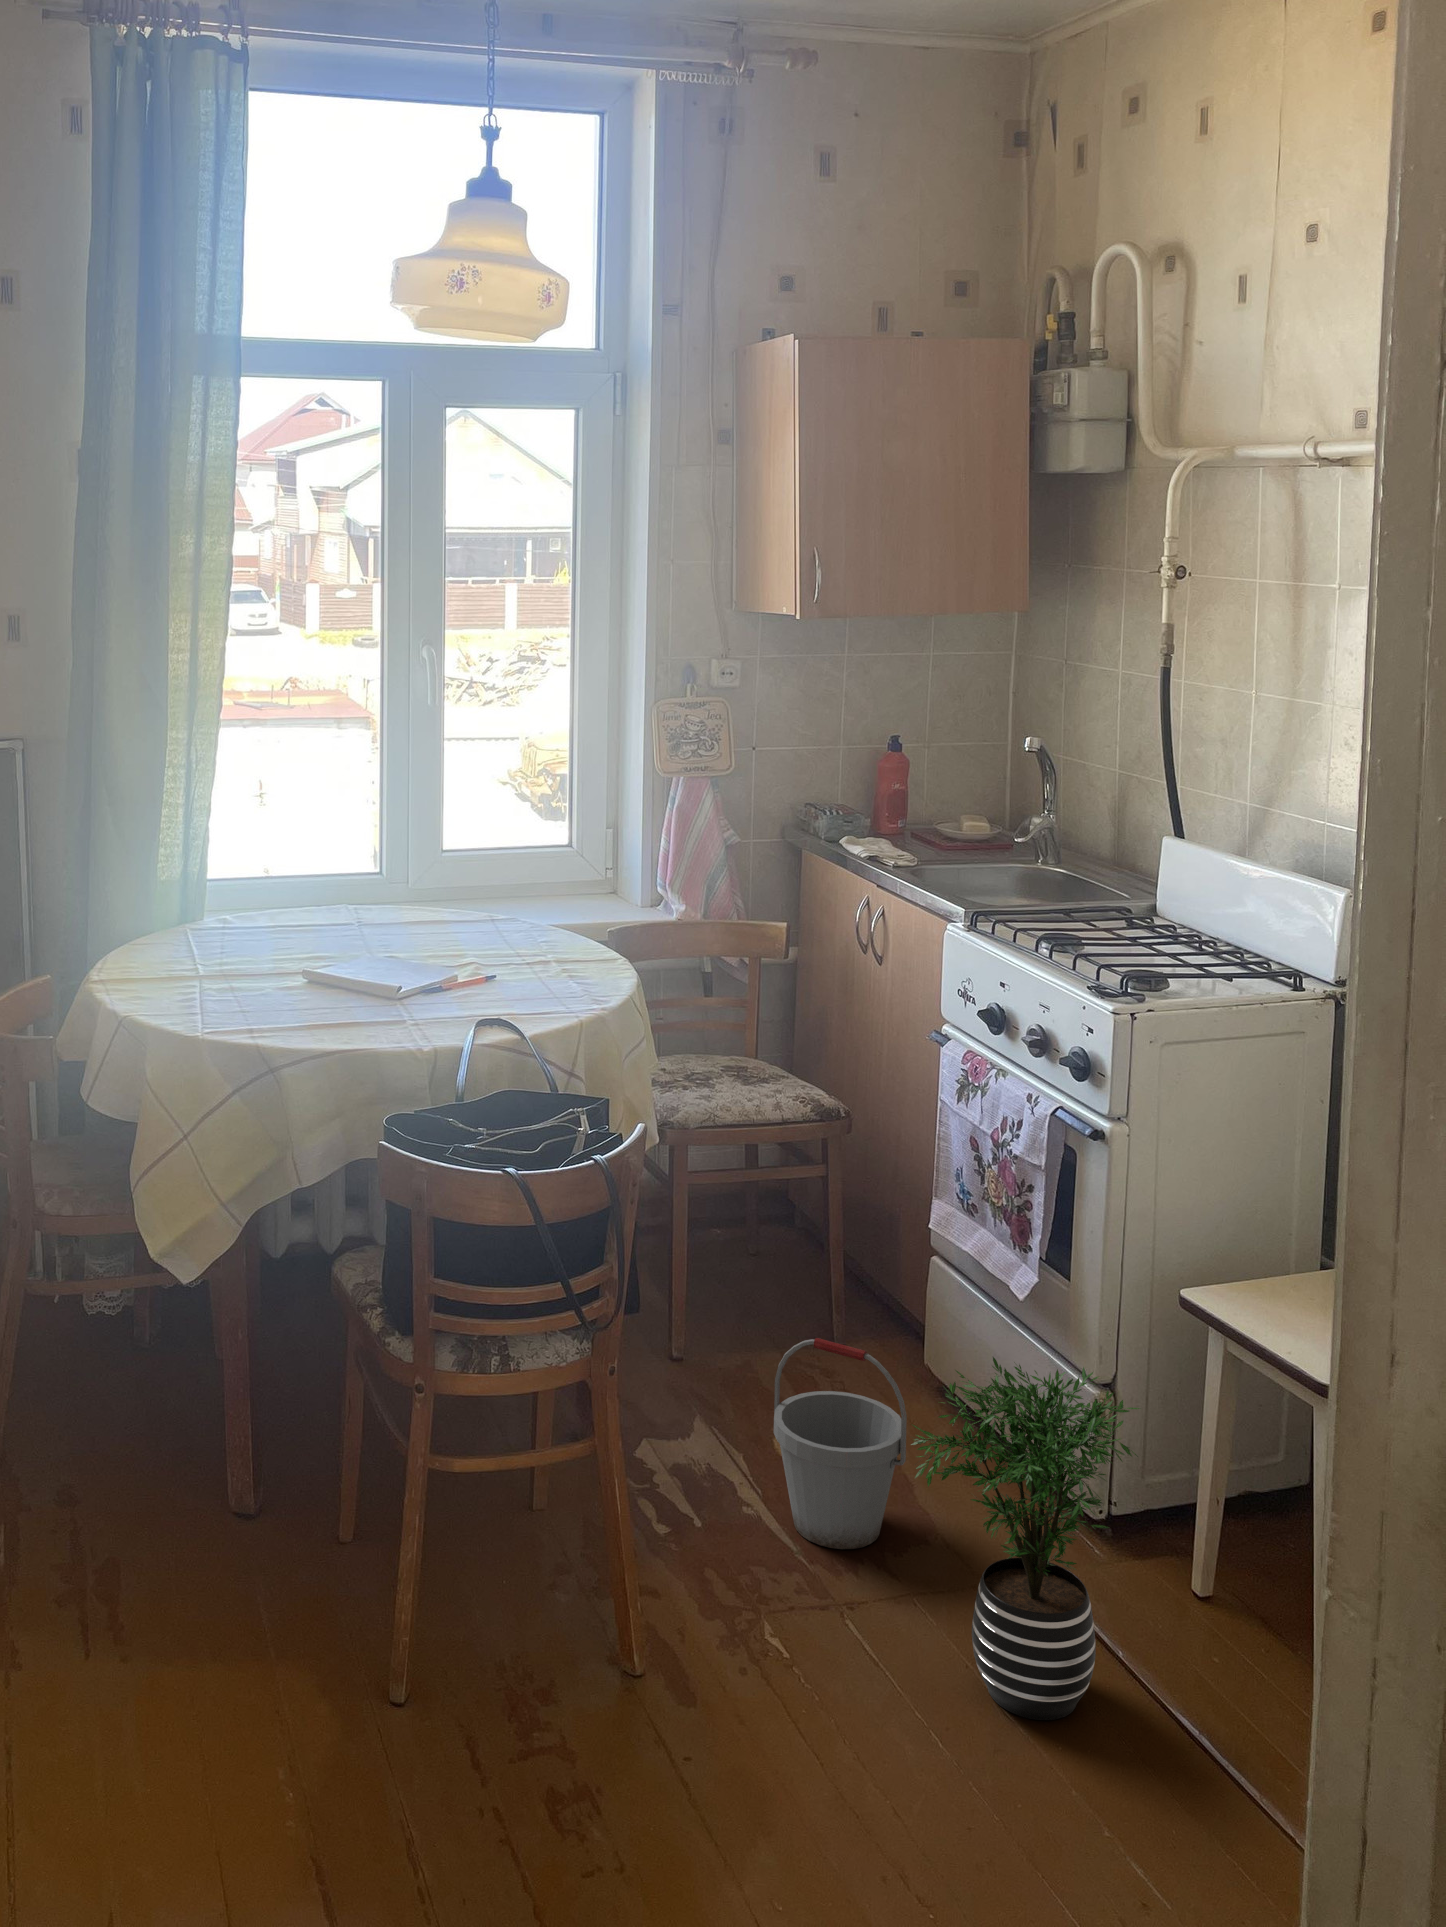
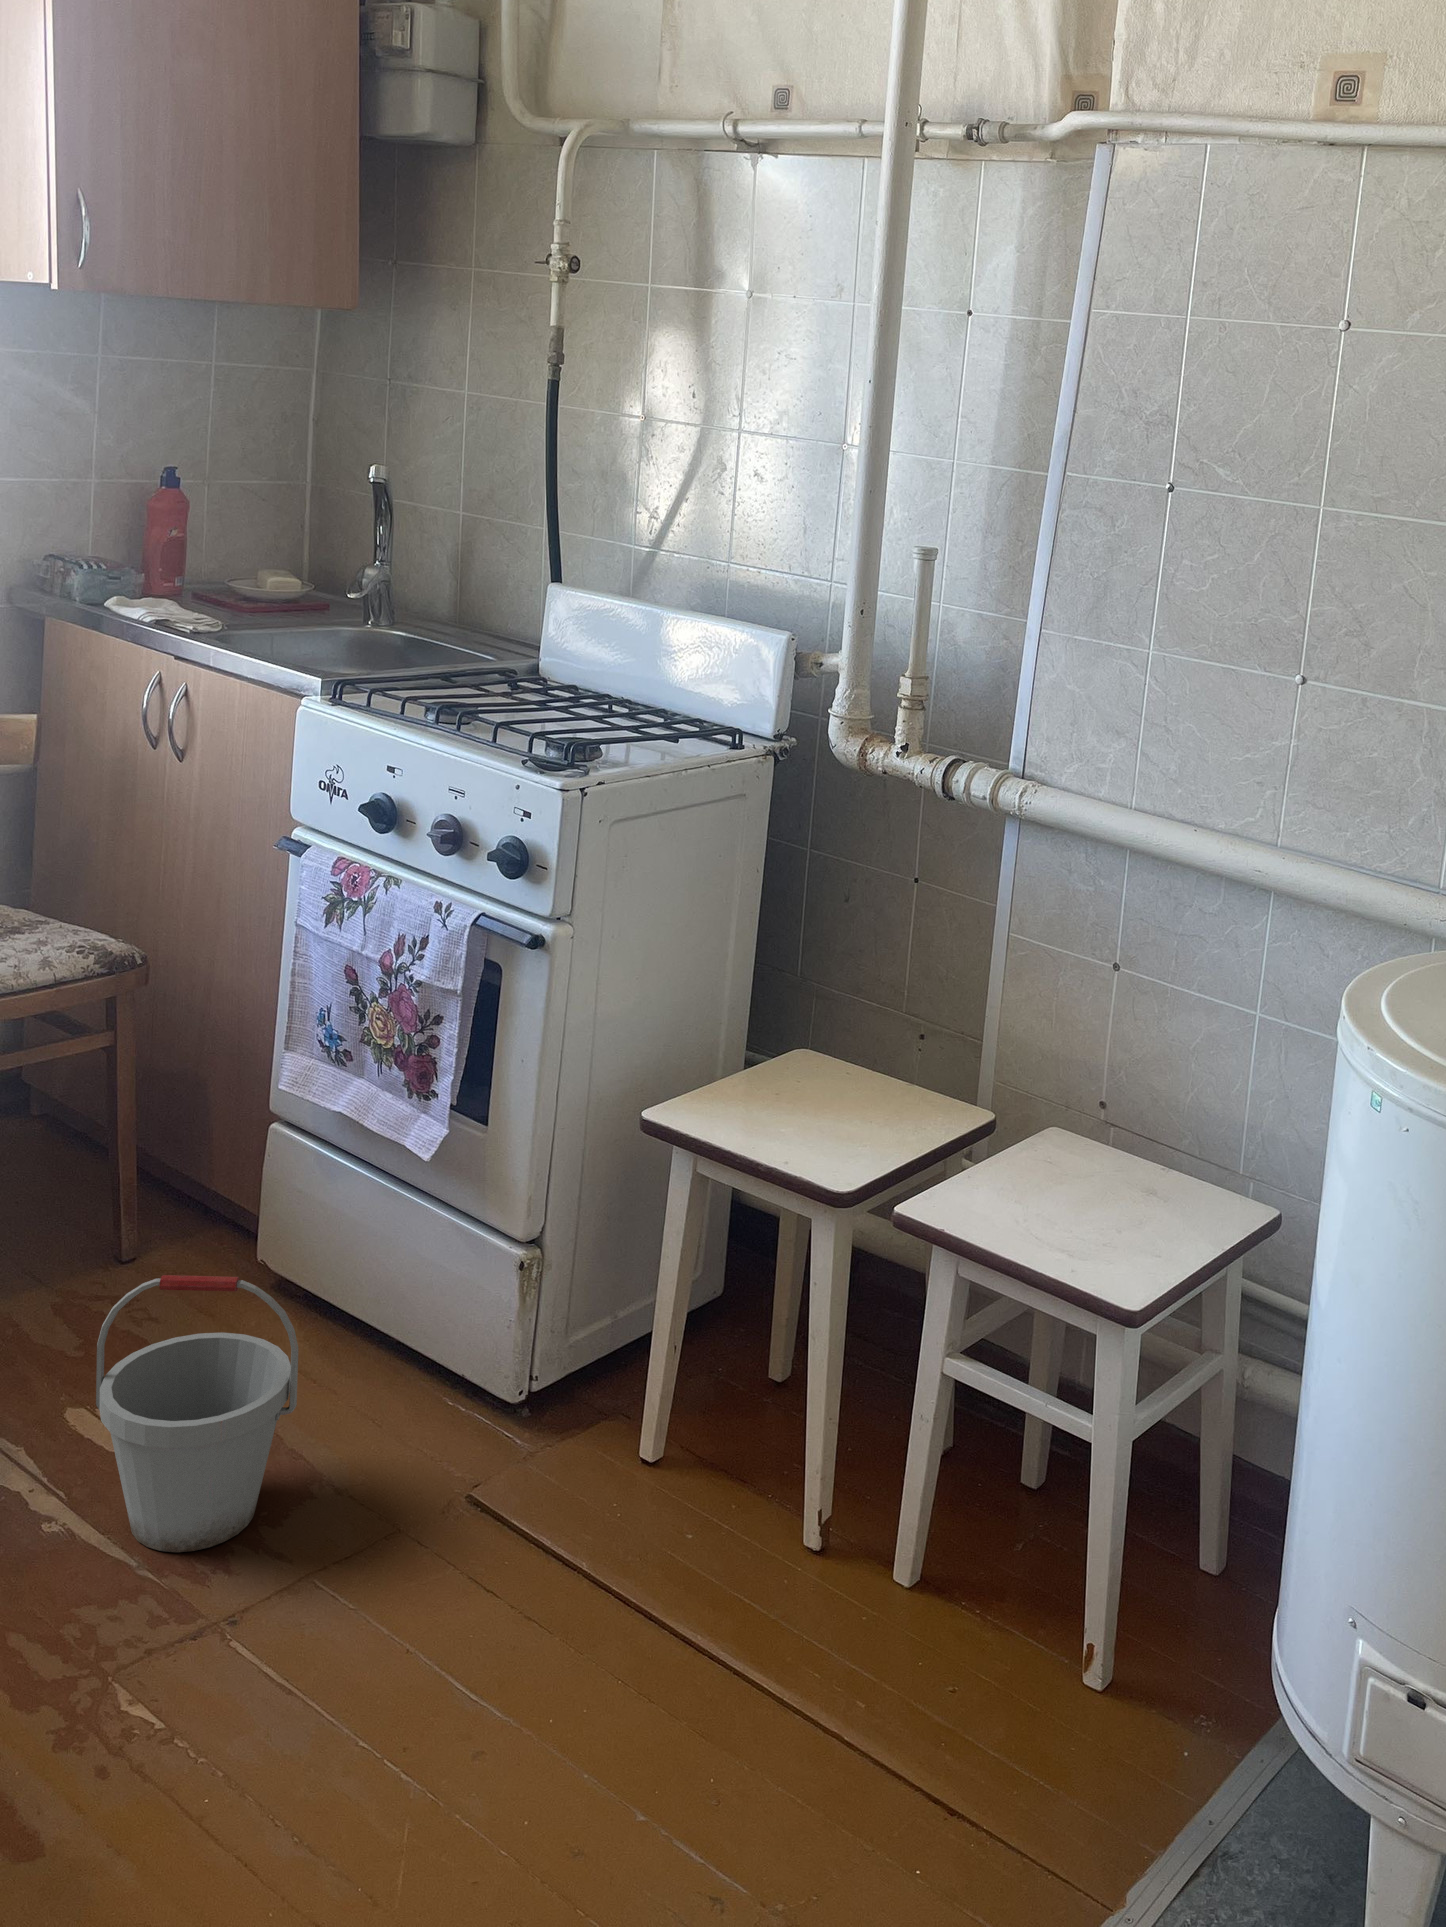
potted plant: present [911,1357,1140,1720] -> none [349,1235,652,1698]

